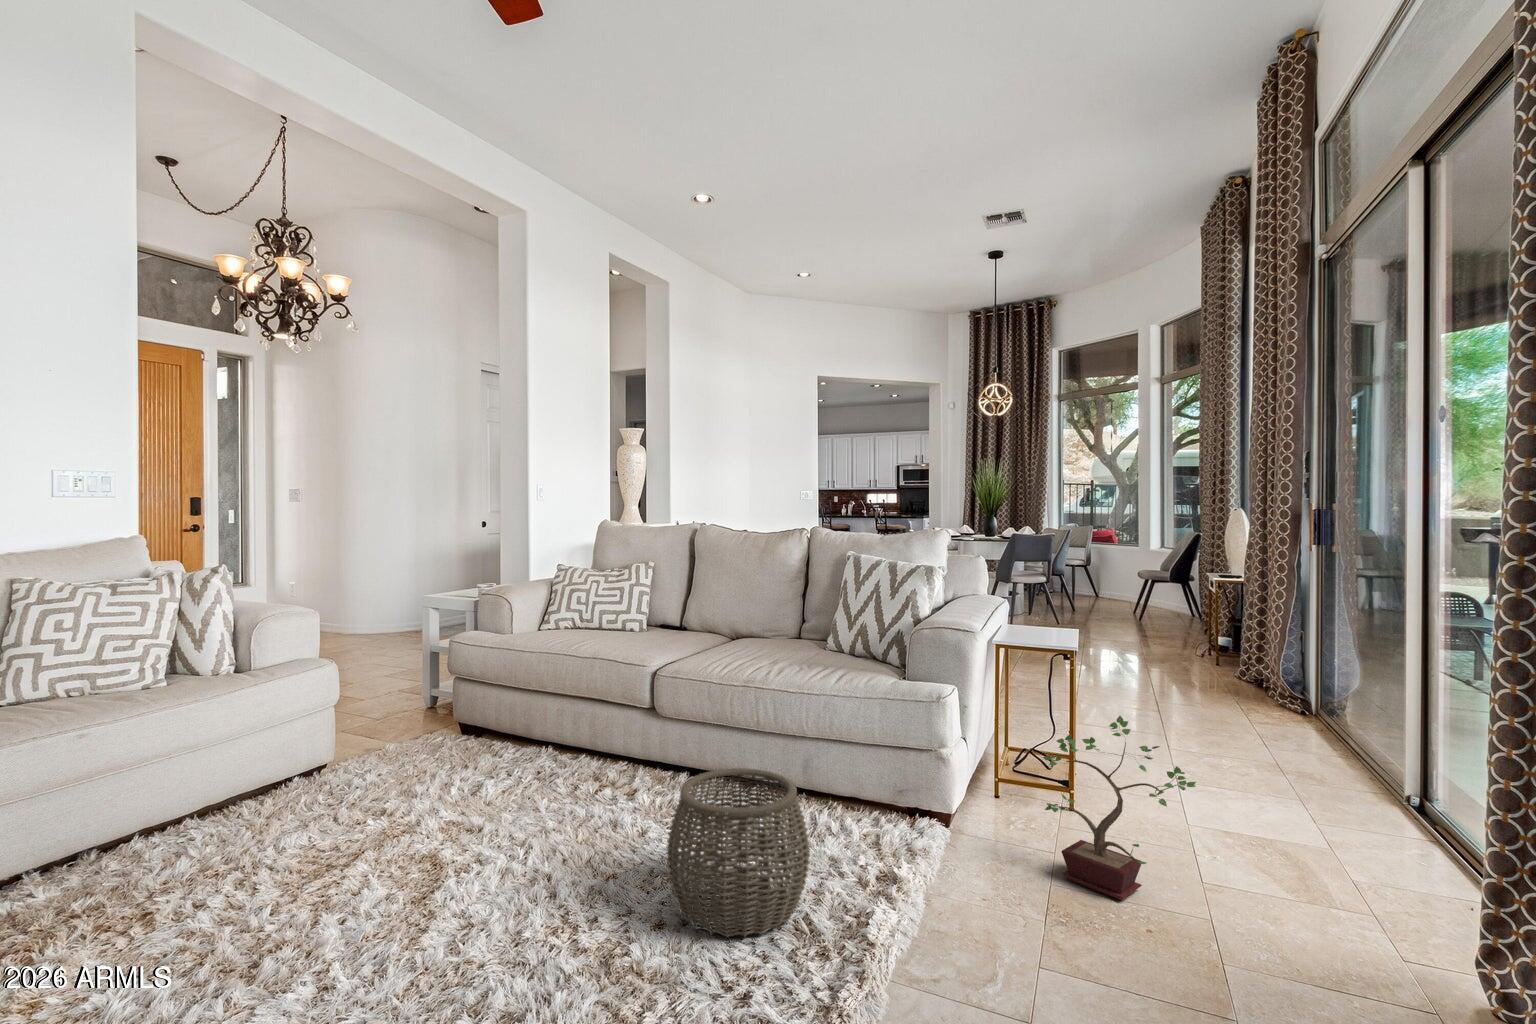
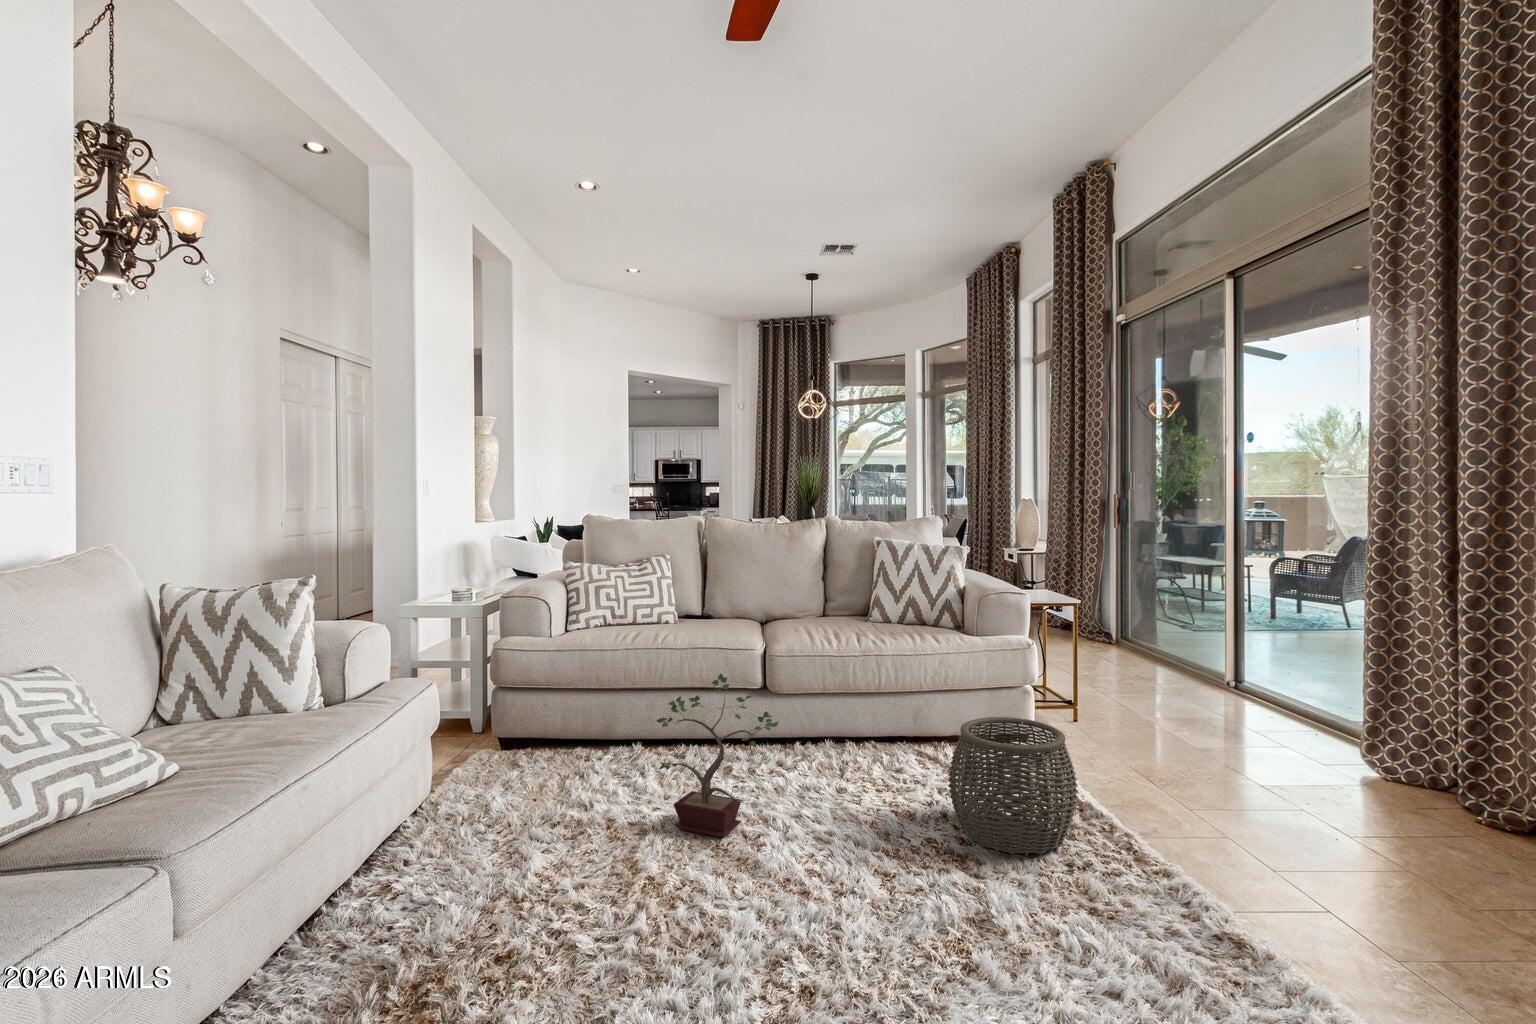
potted plant: present [1043,716,1196,900] -> present [657,673,779,838]

